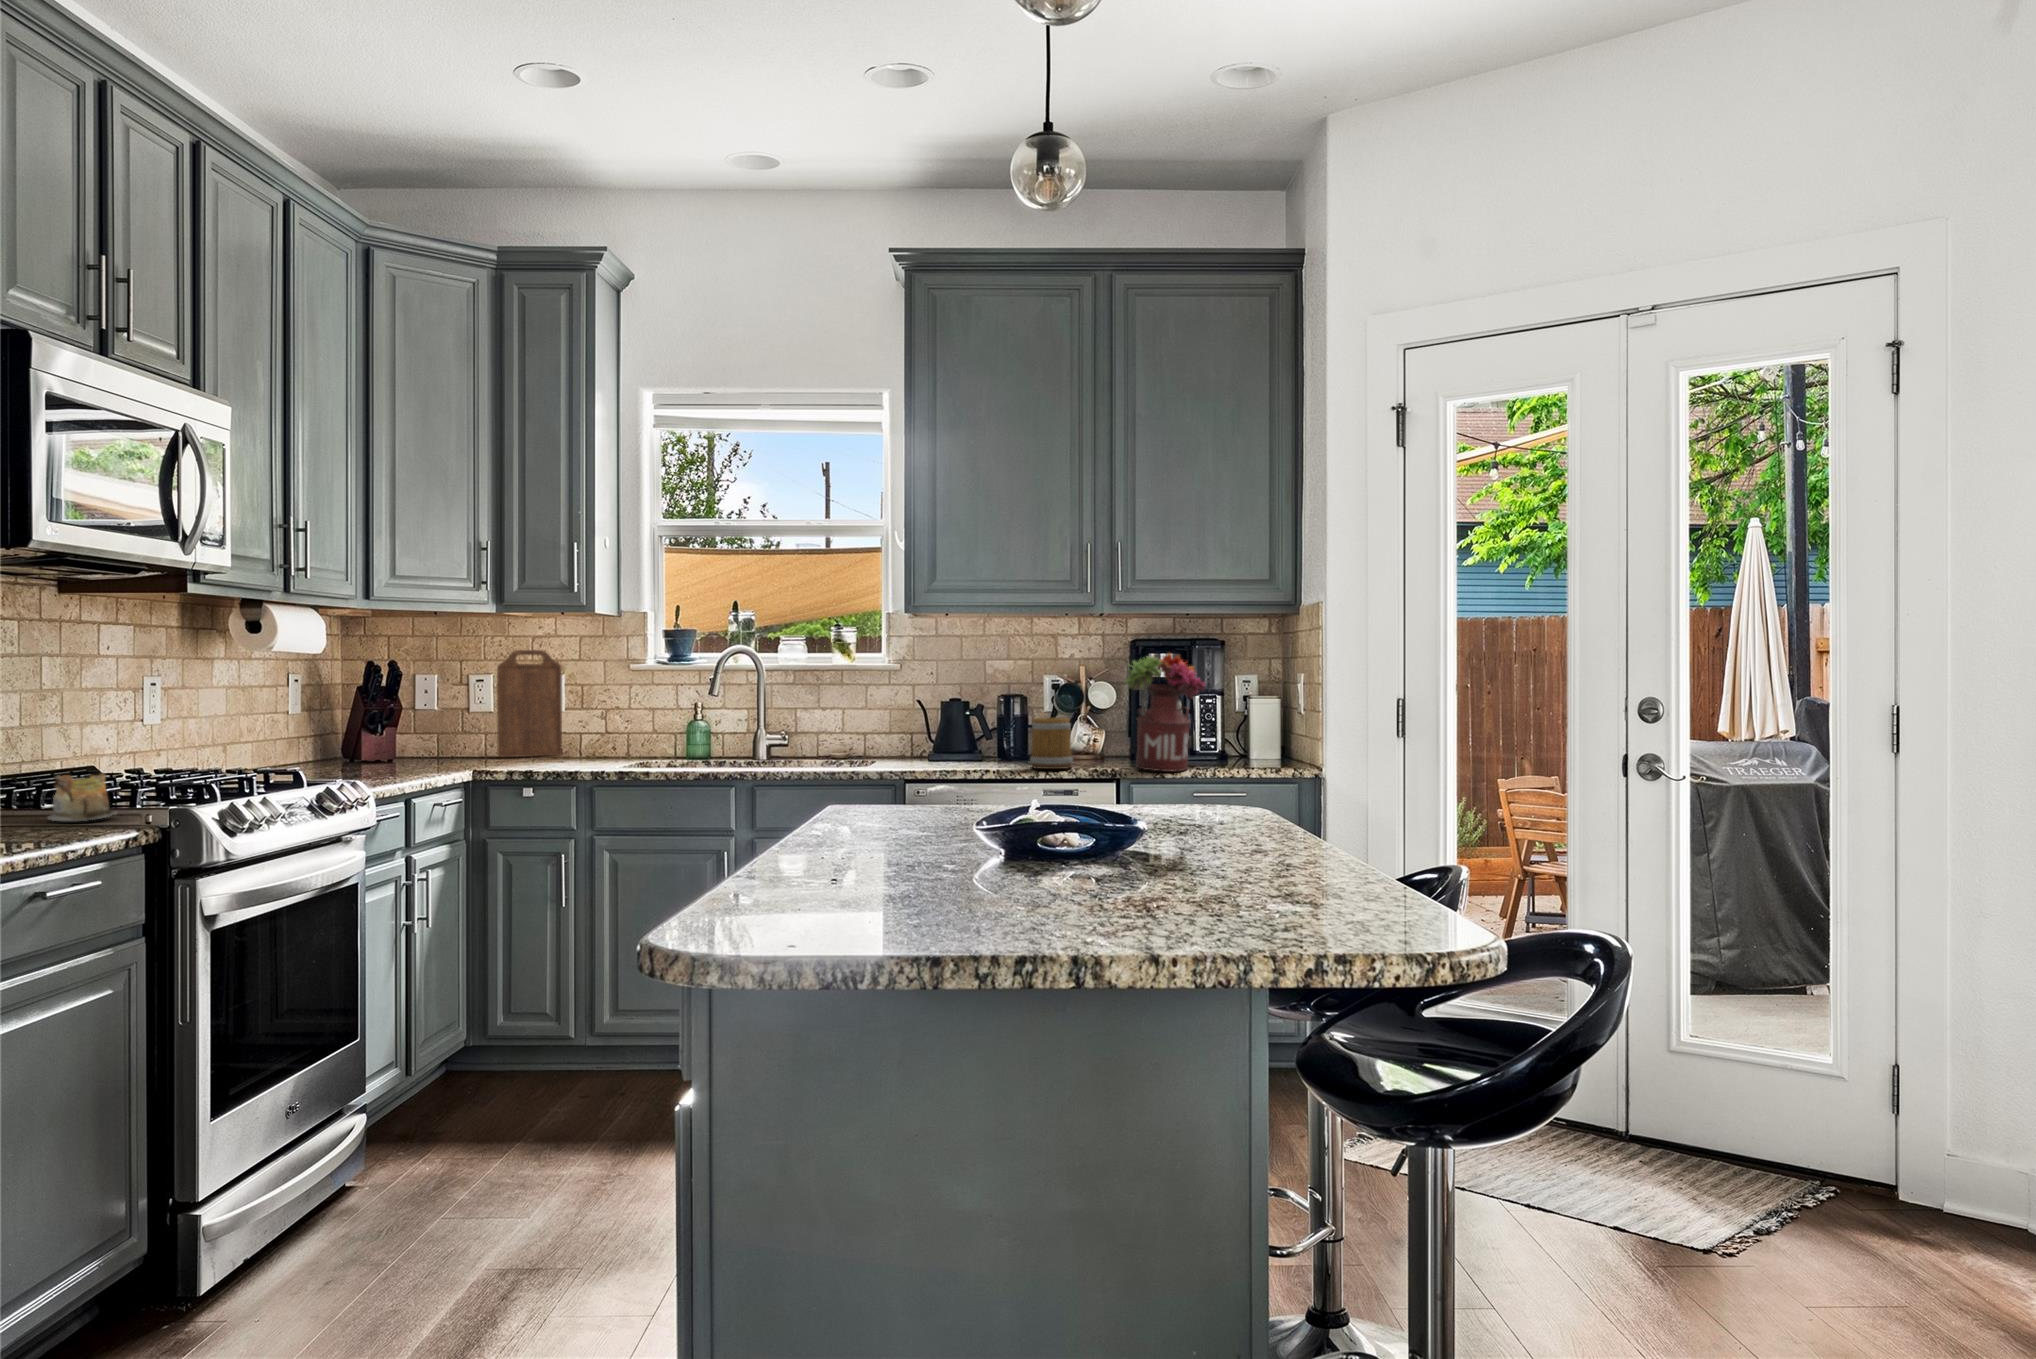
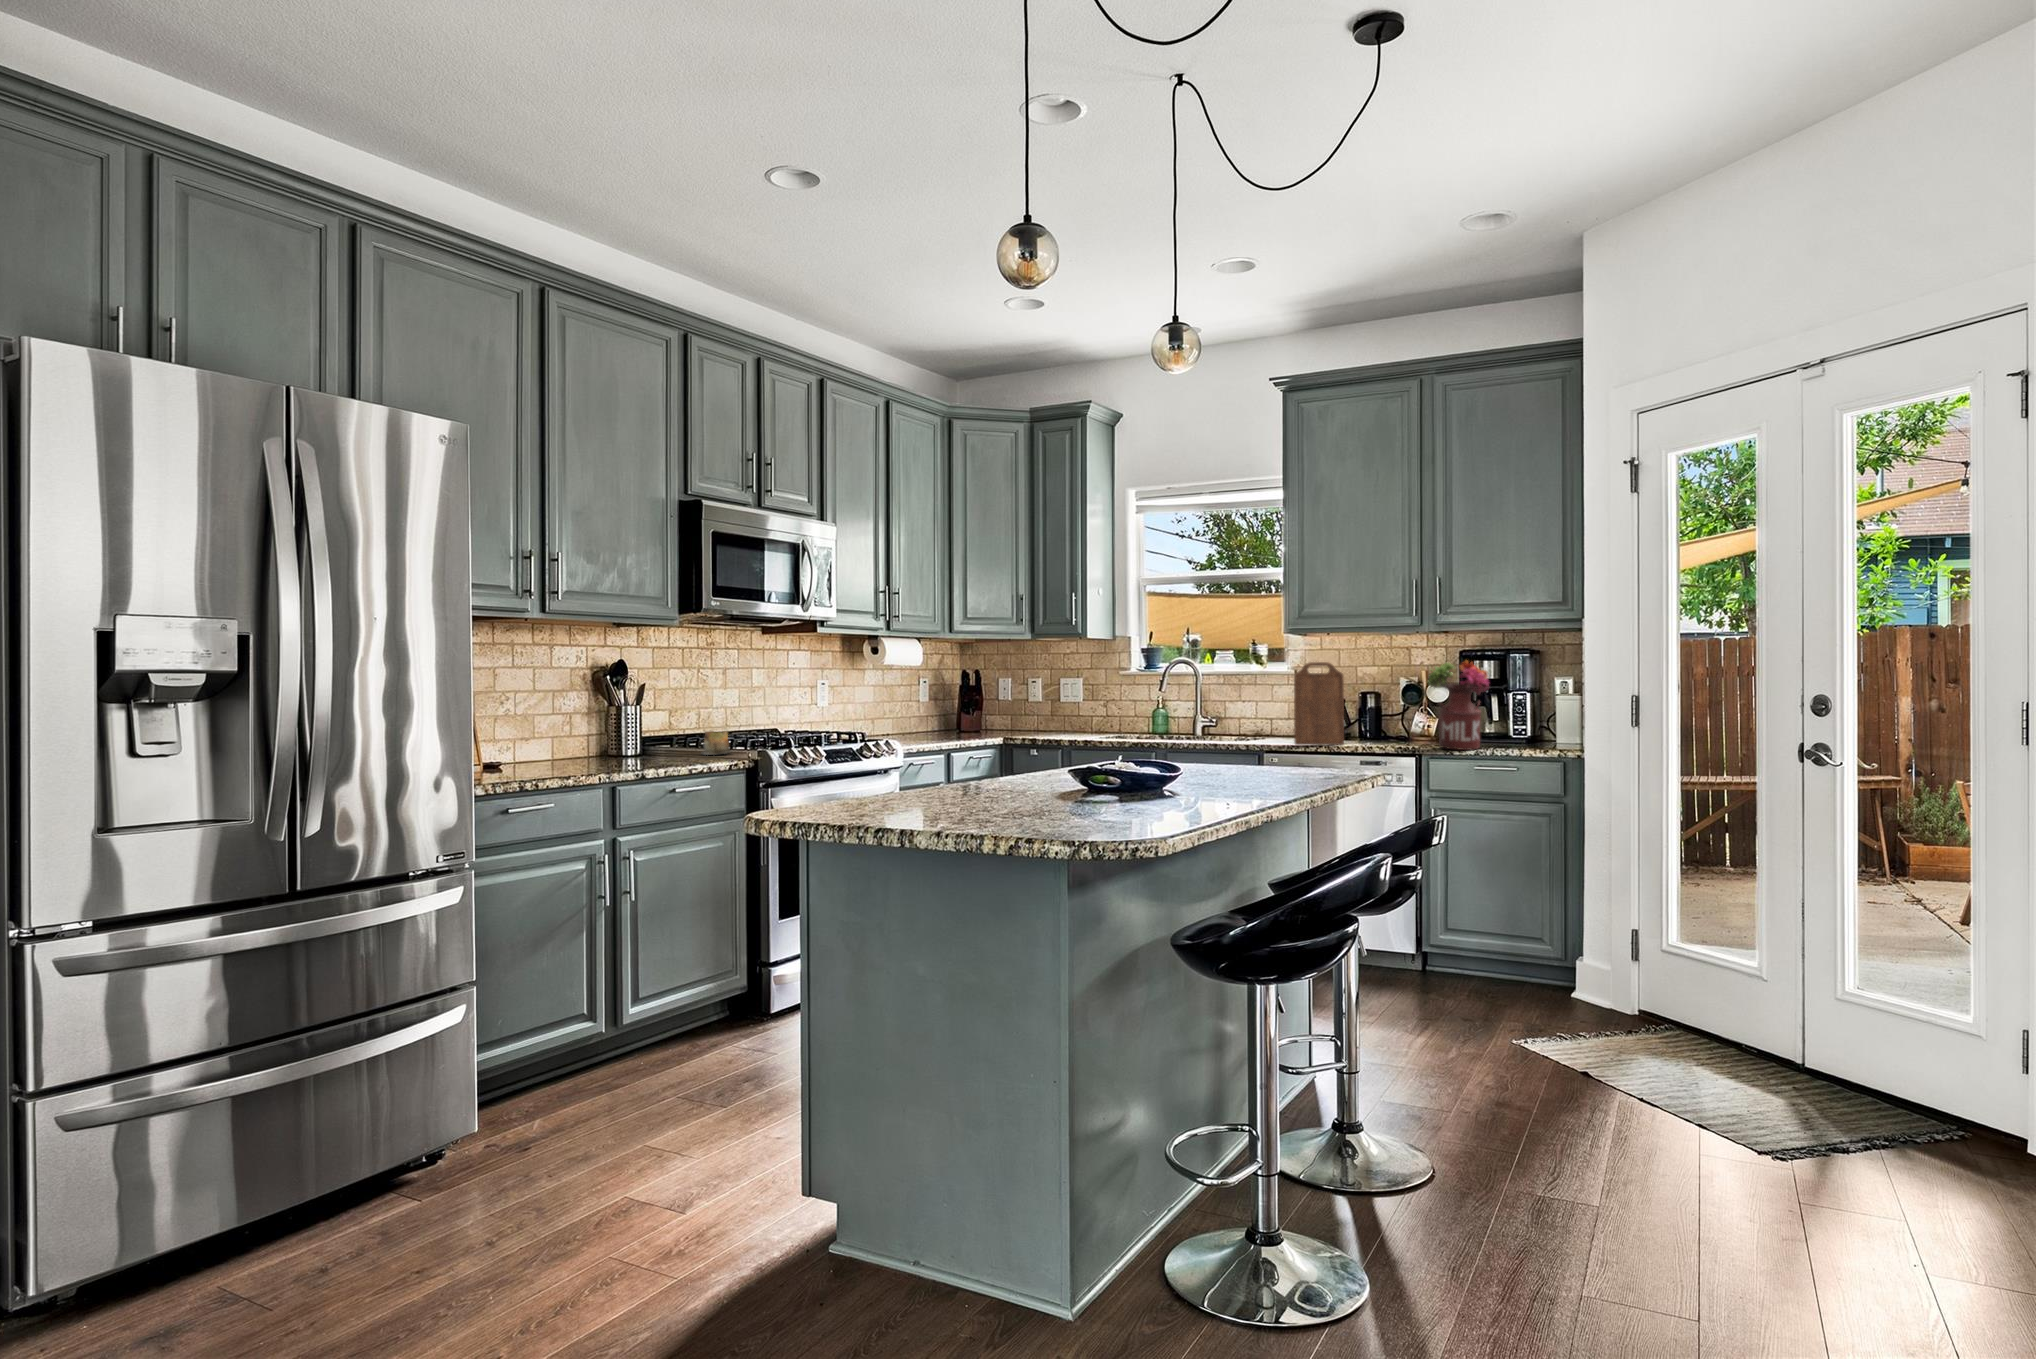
cutting board: present [497,650,562,757] -> present [1294,662,1344,745]
mug: present [1030,718,1073,769] -> none [1362,709,1395,746]

